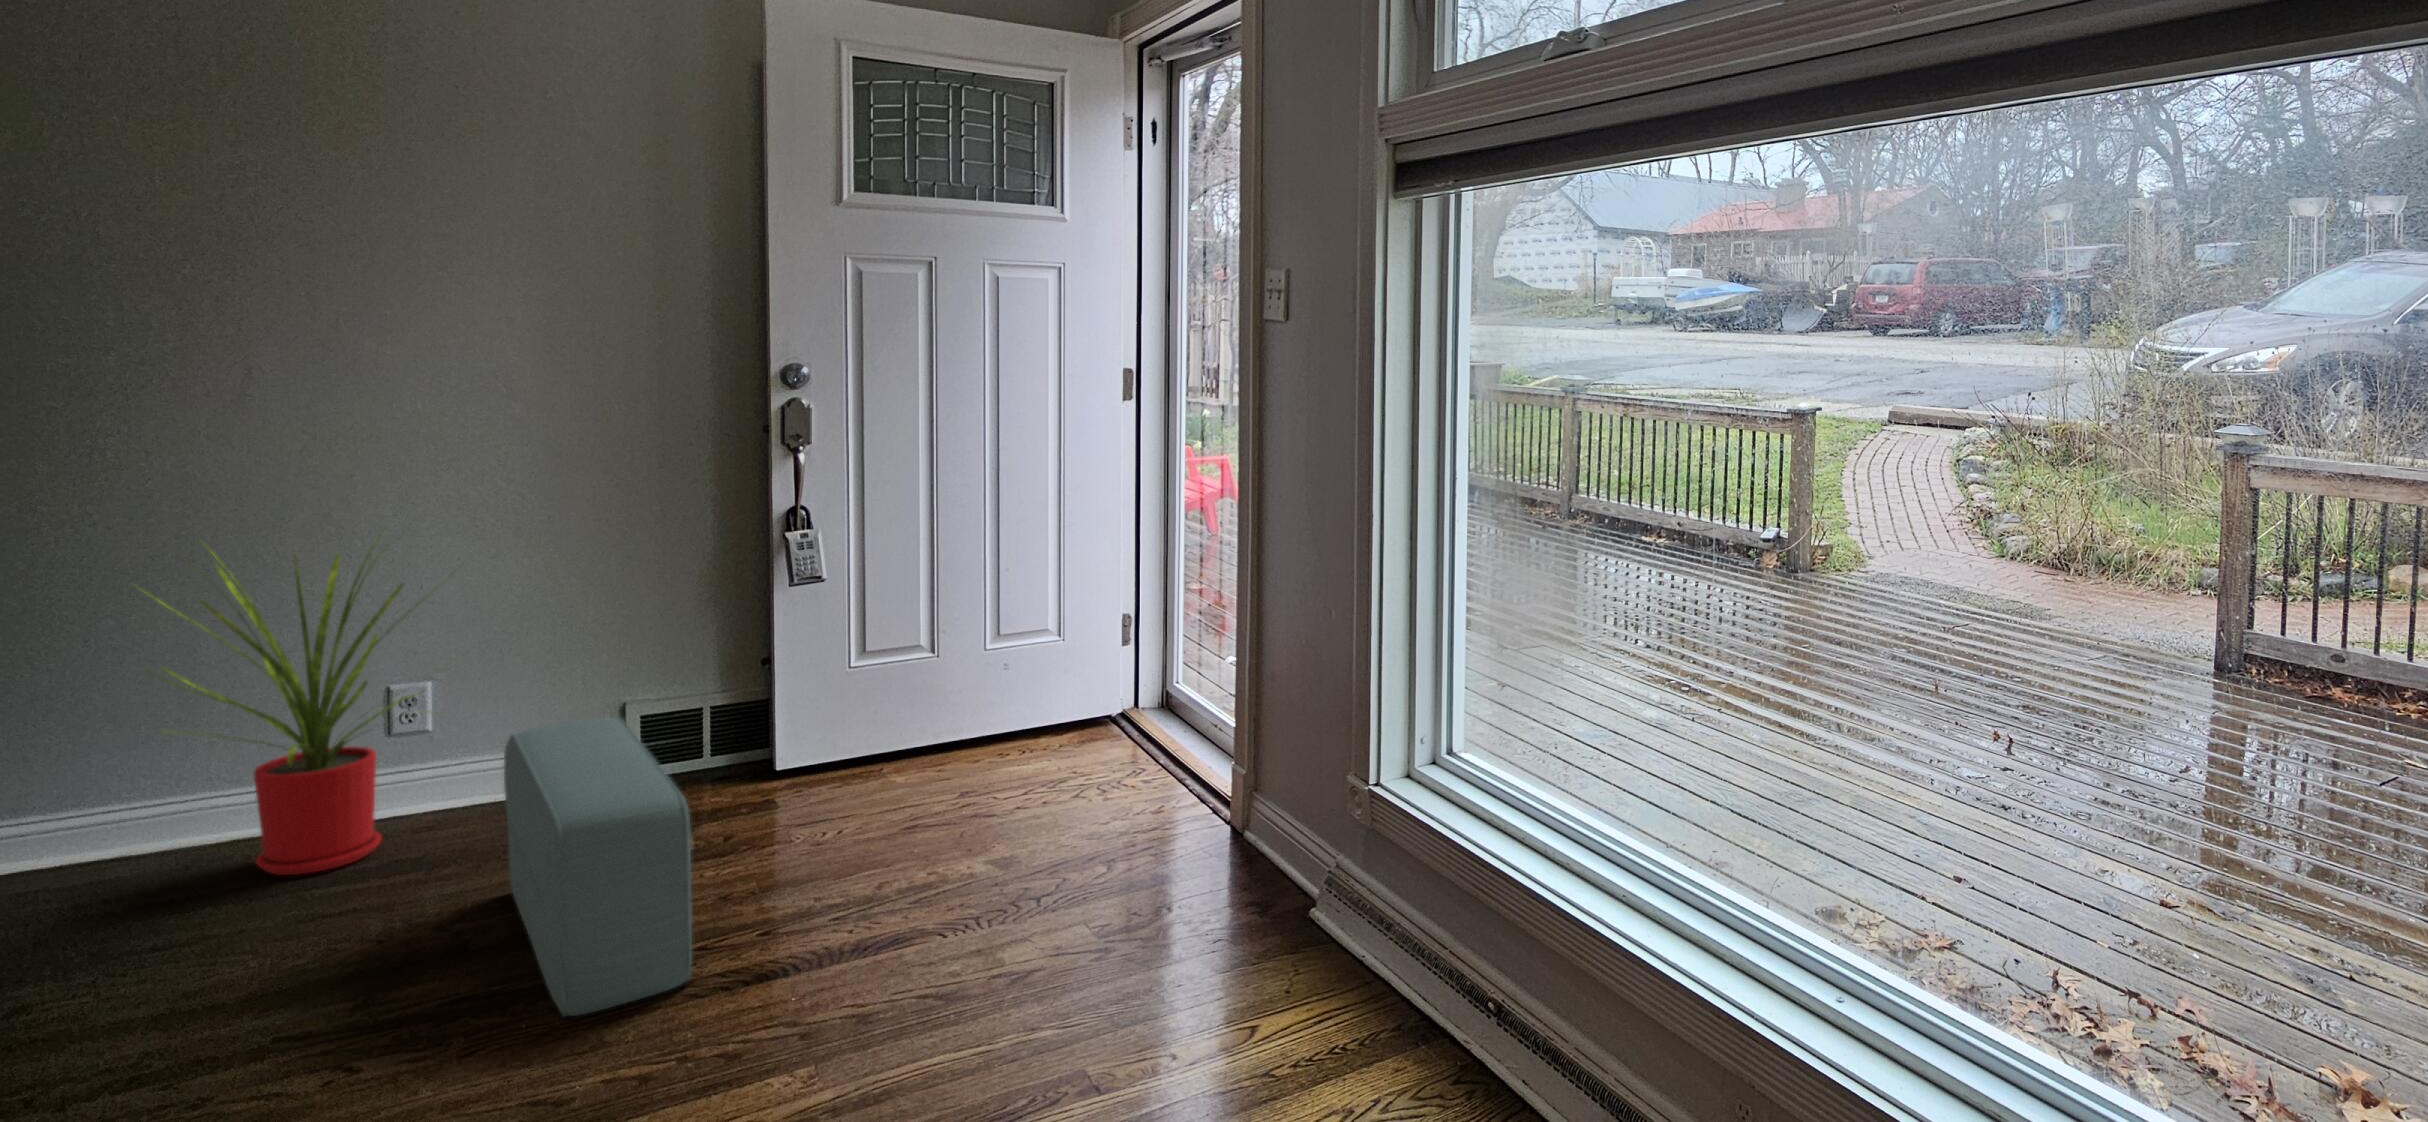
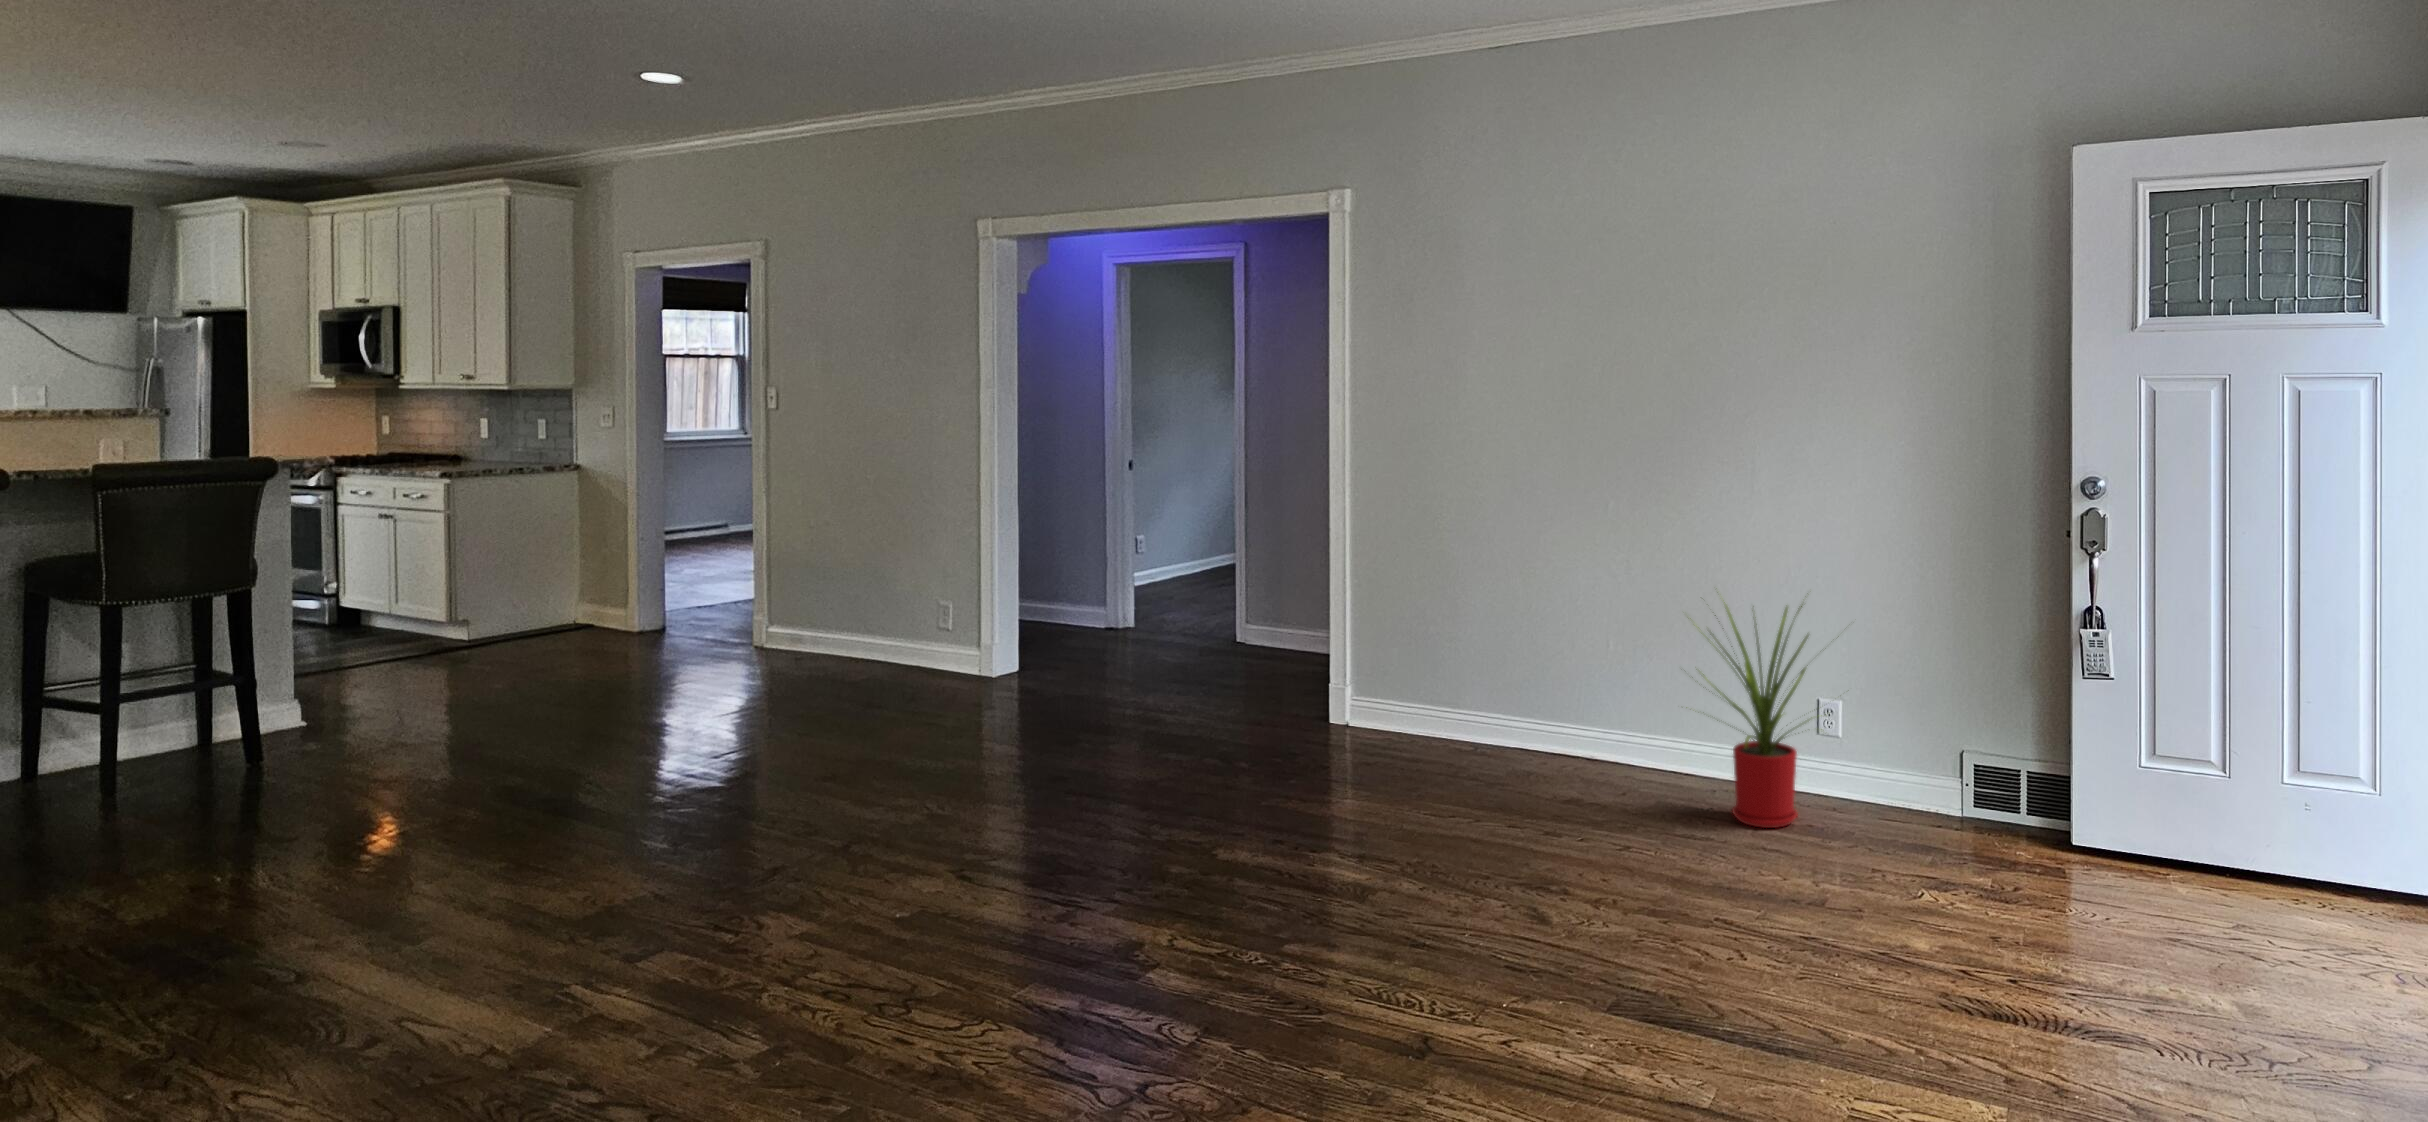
pouf: present [504,718,692,1016] -> none [1851,760,1950,998]

